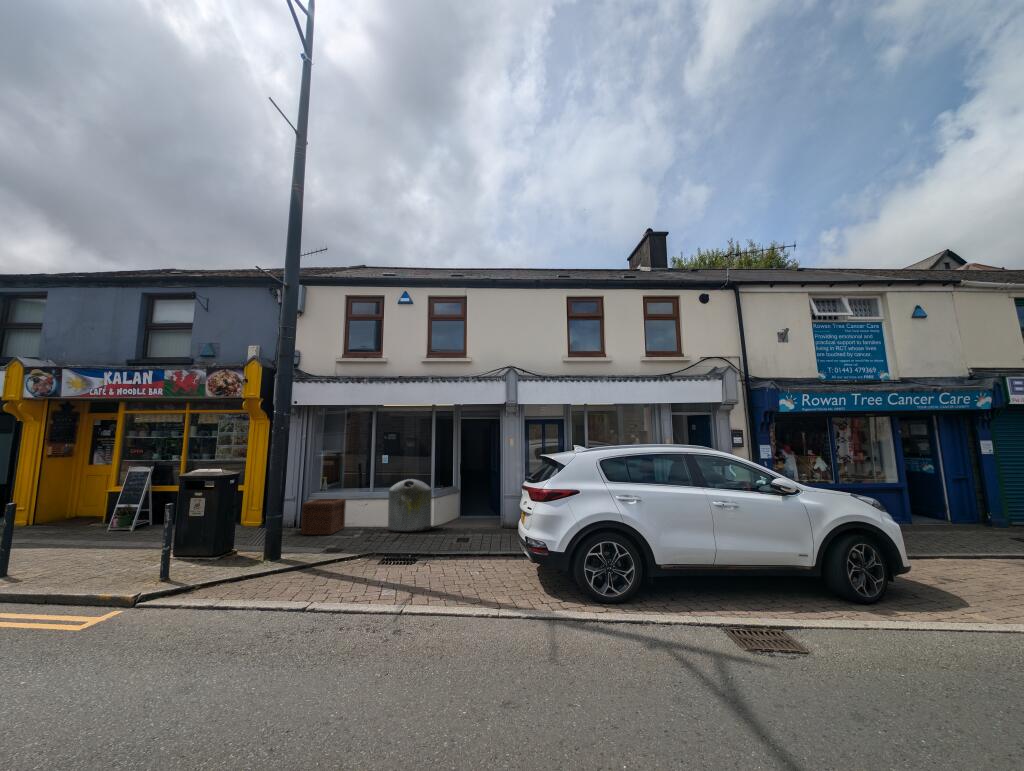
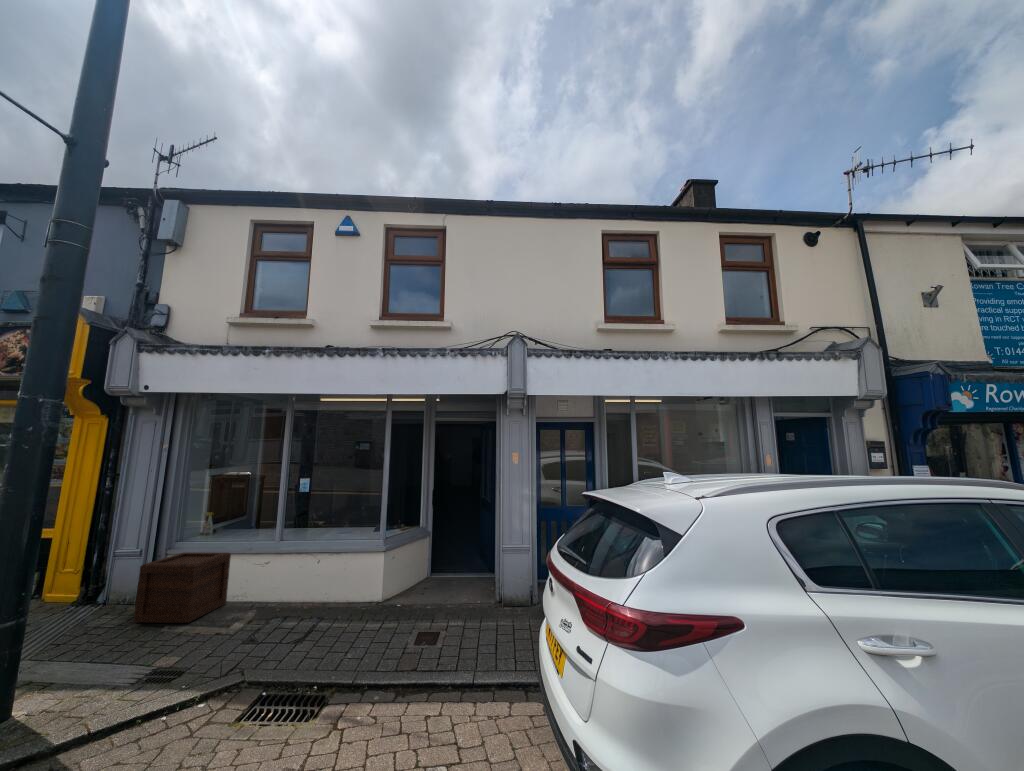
trash can: present [388,479,432,532] -> none [297,521,377,617]

